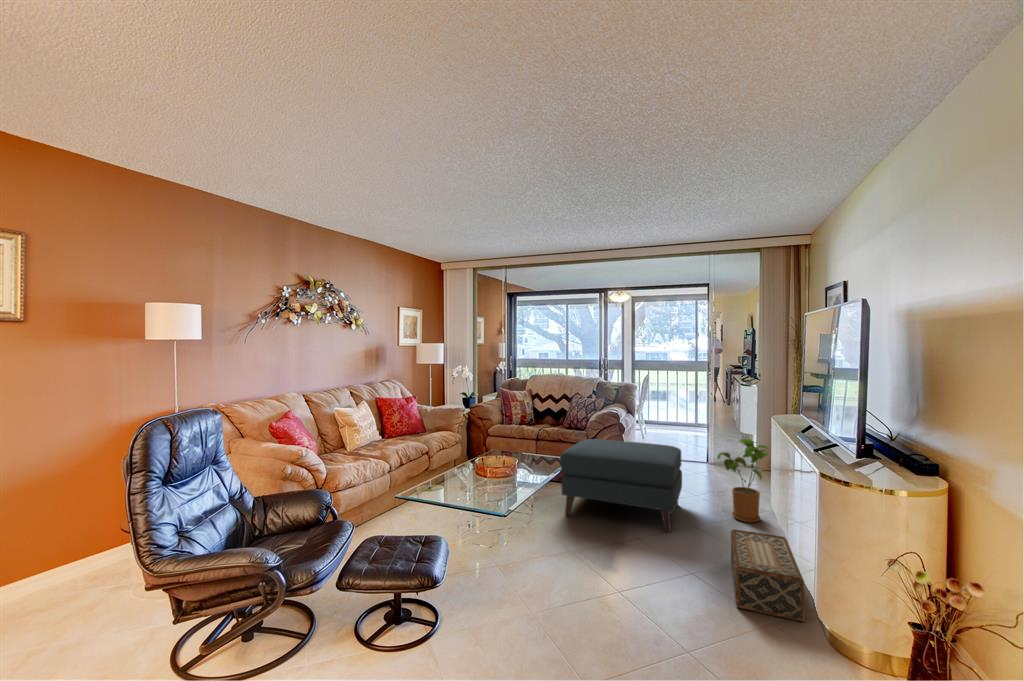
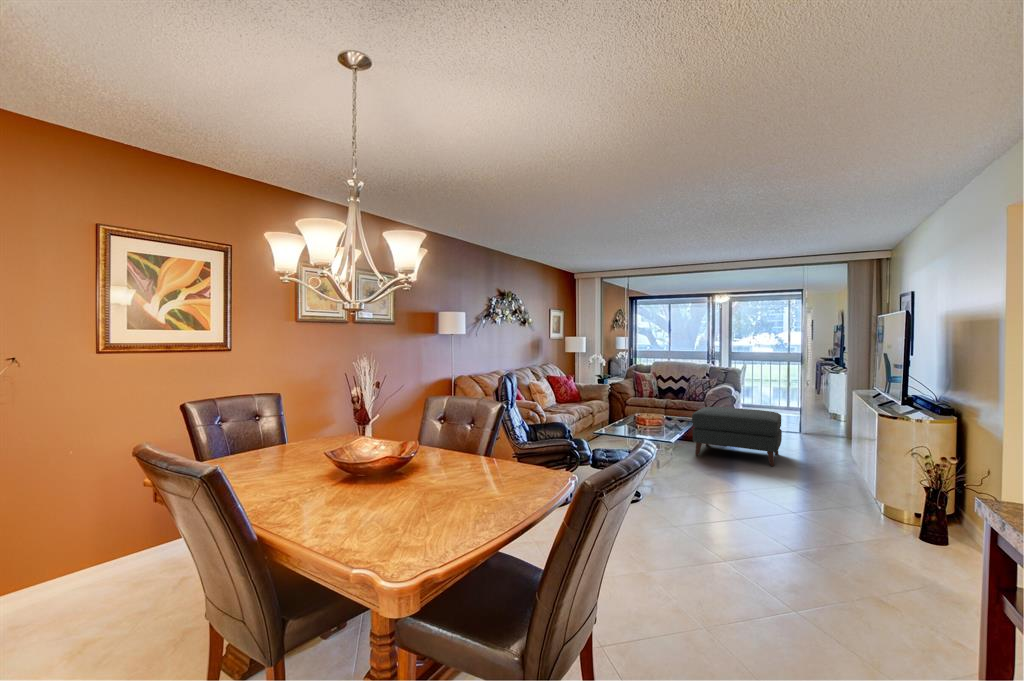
house plant: present [717,439,768,522] -> none [809,406,849,465]
woven basket: present [731,529,804,622] -> none [818,460,865,504]

